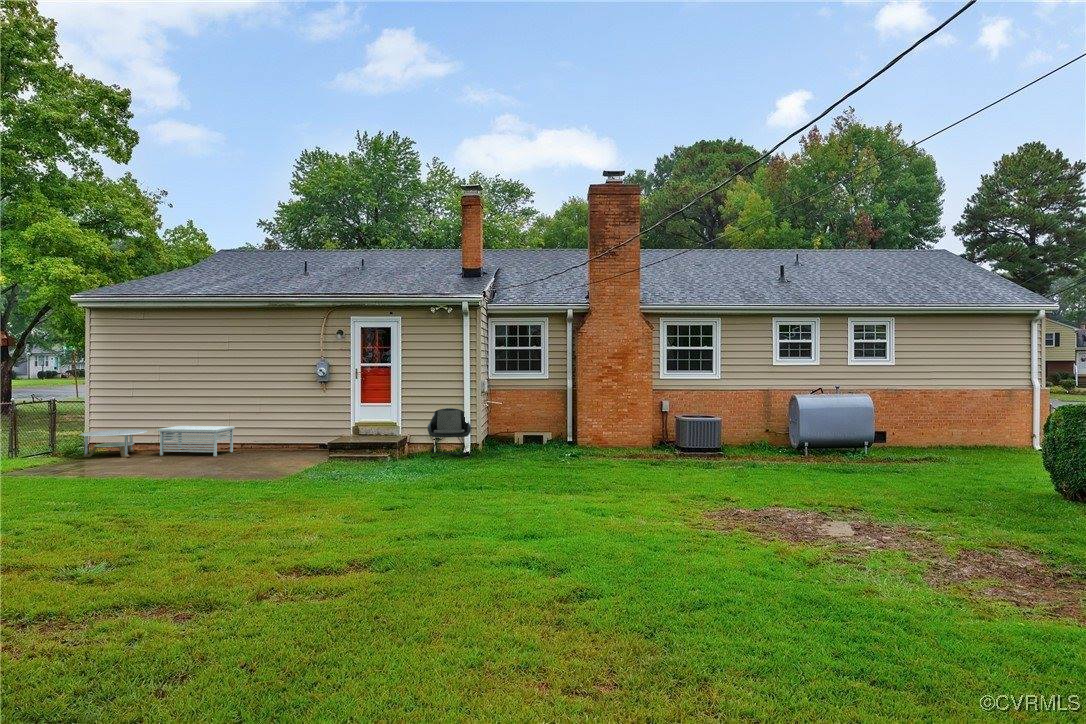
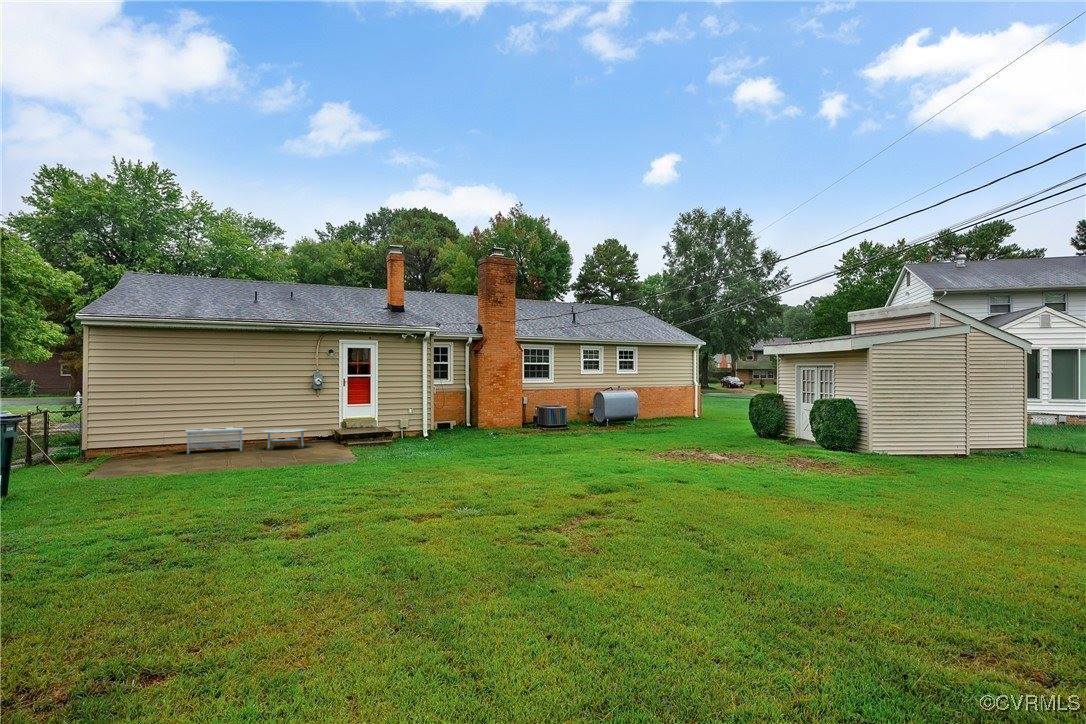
lounge chair: present [428,408,471,458] -> none [400,406,435,440]
round table: present [80,429,148,457] -> present [261,428,308,450]

